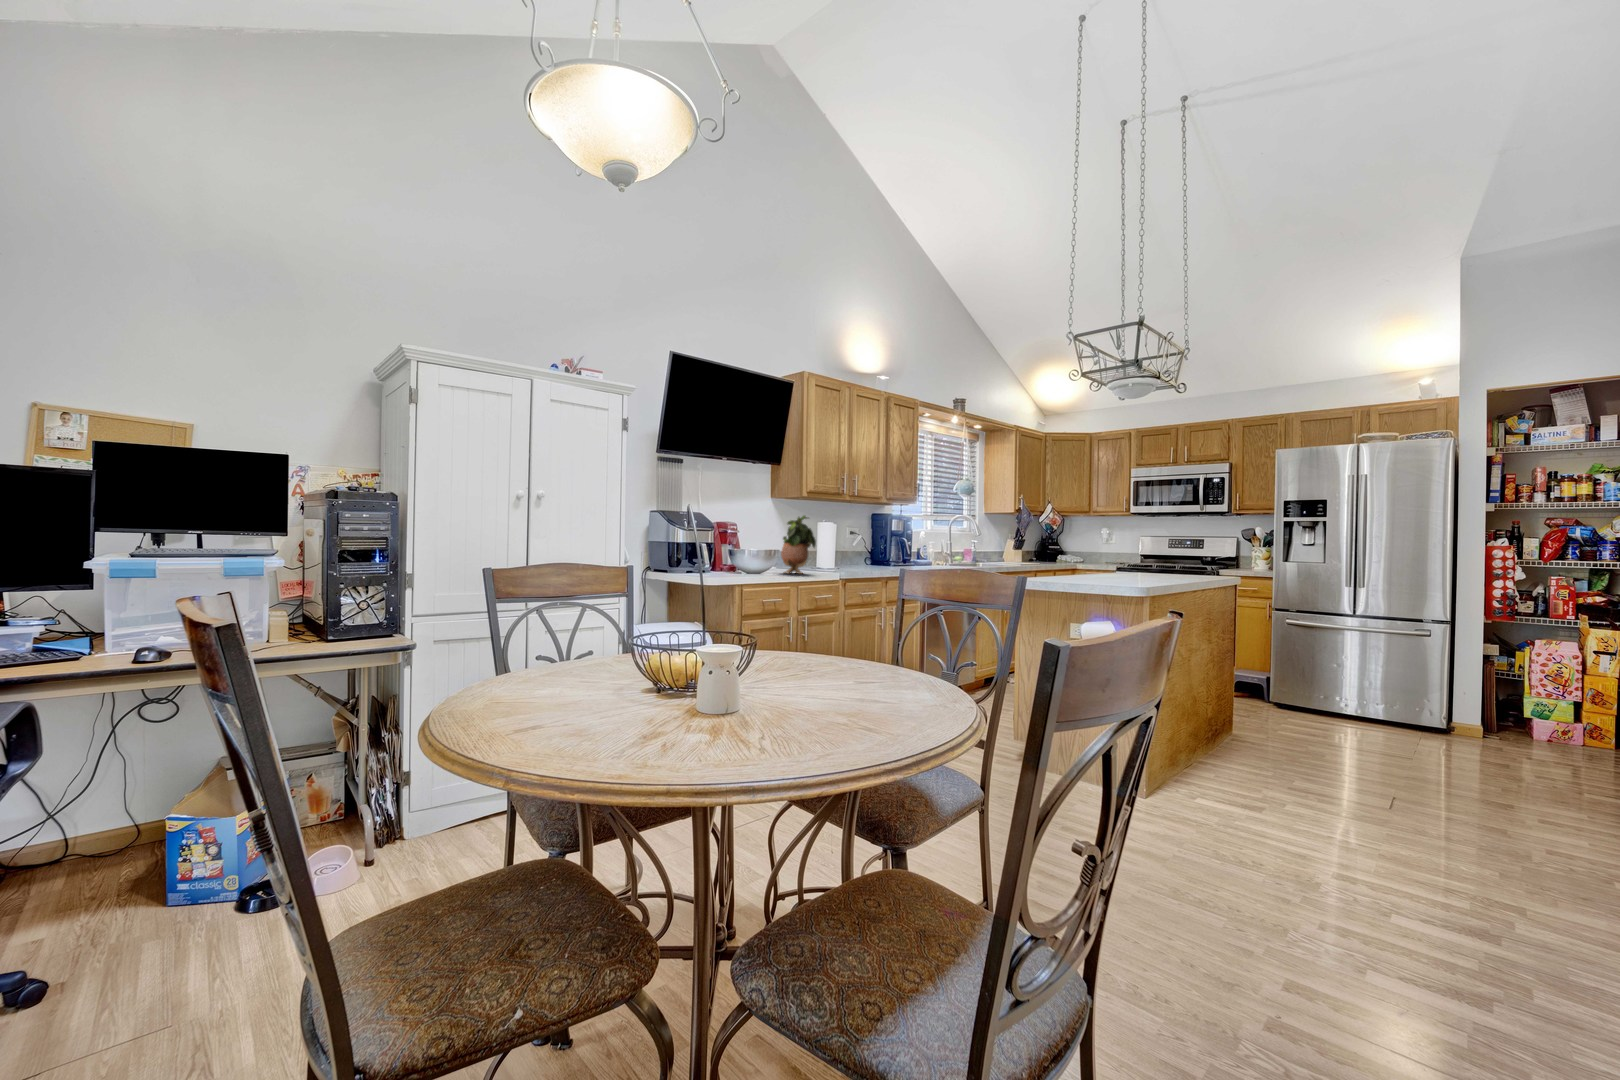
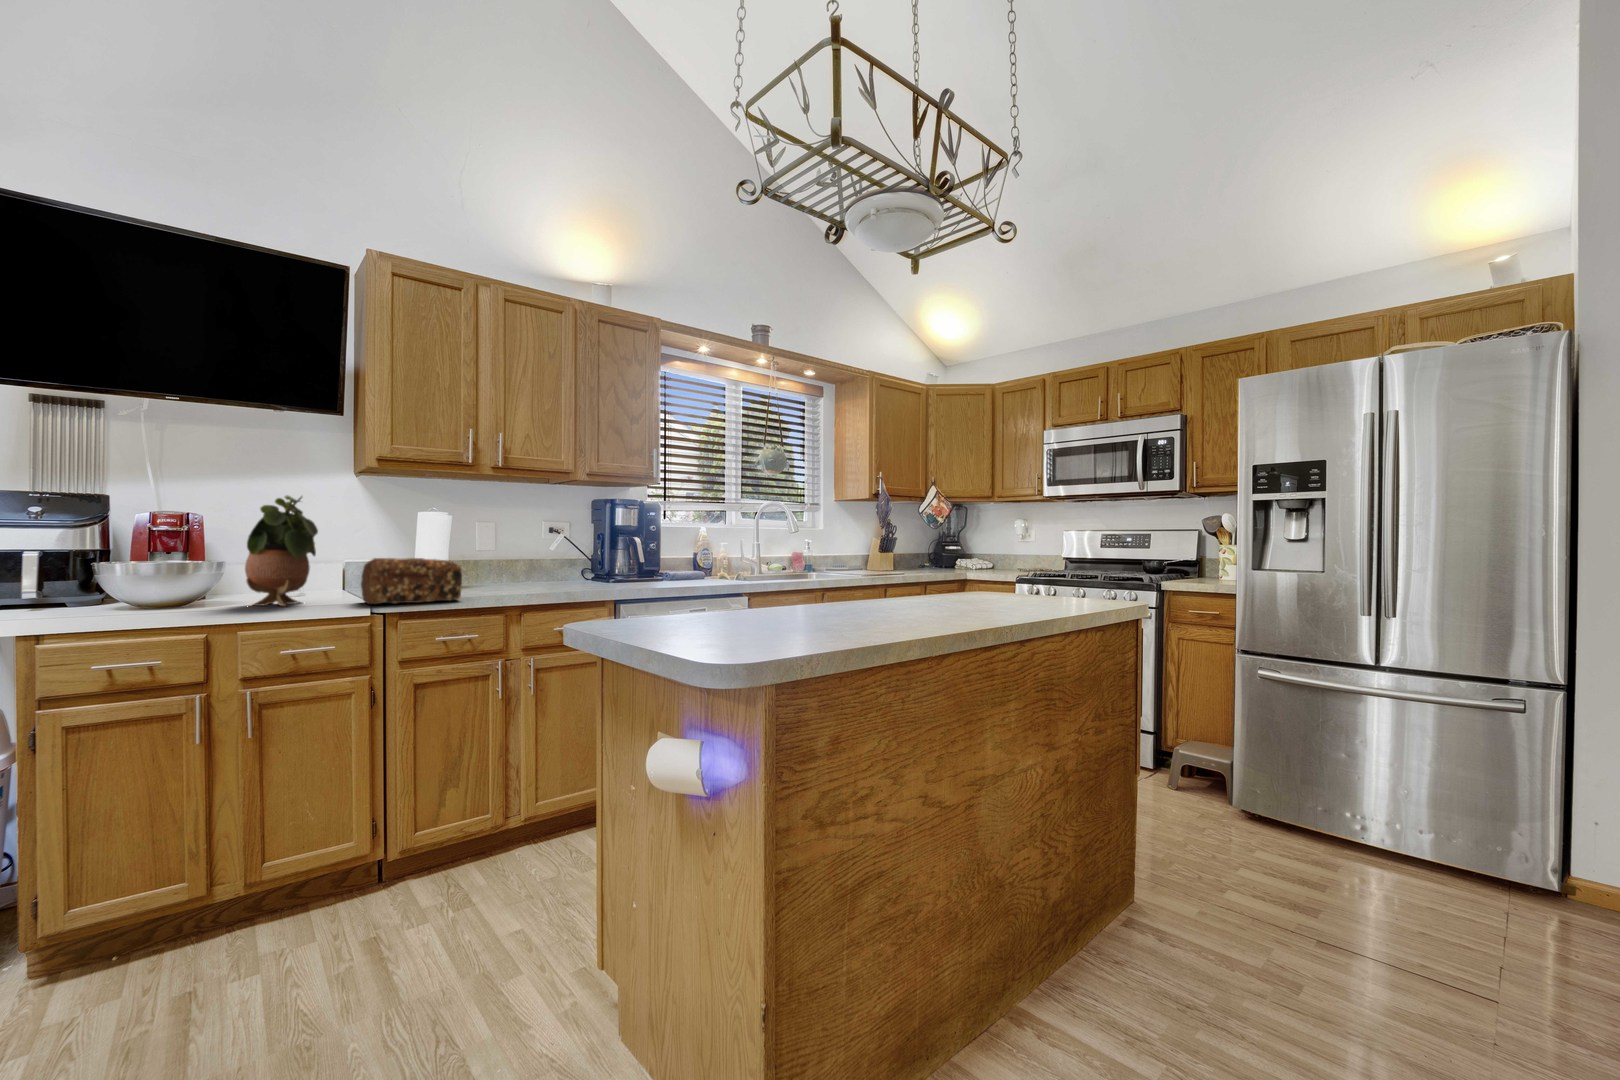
bread loaf: none [826,549,873,574] -> present [361,558,462,604]

